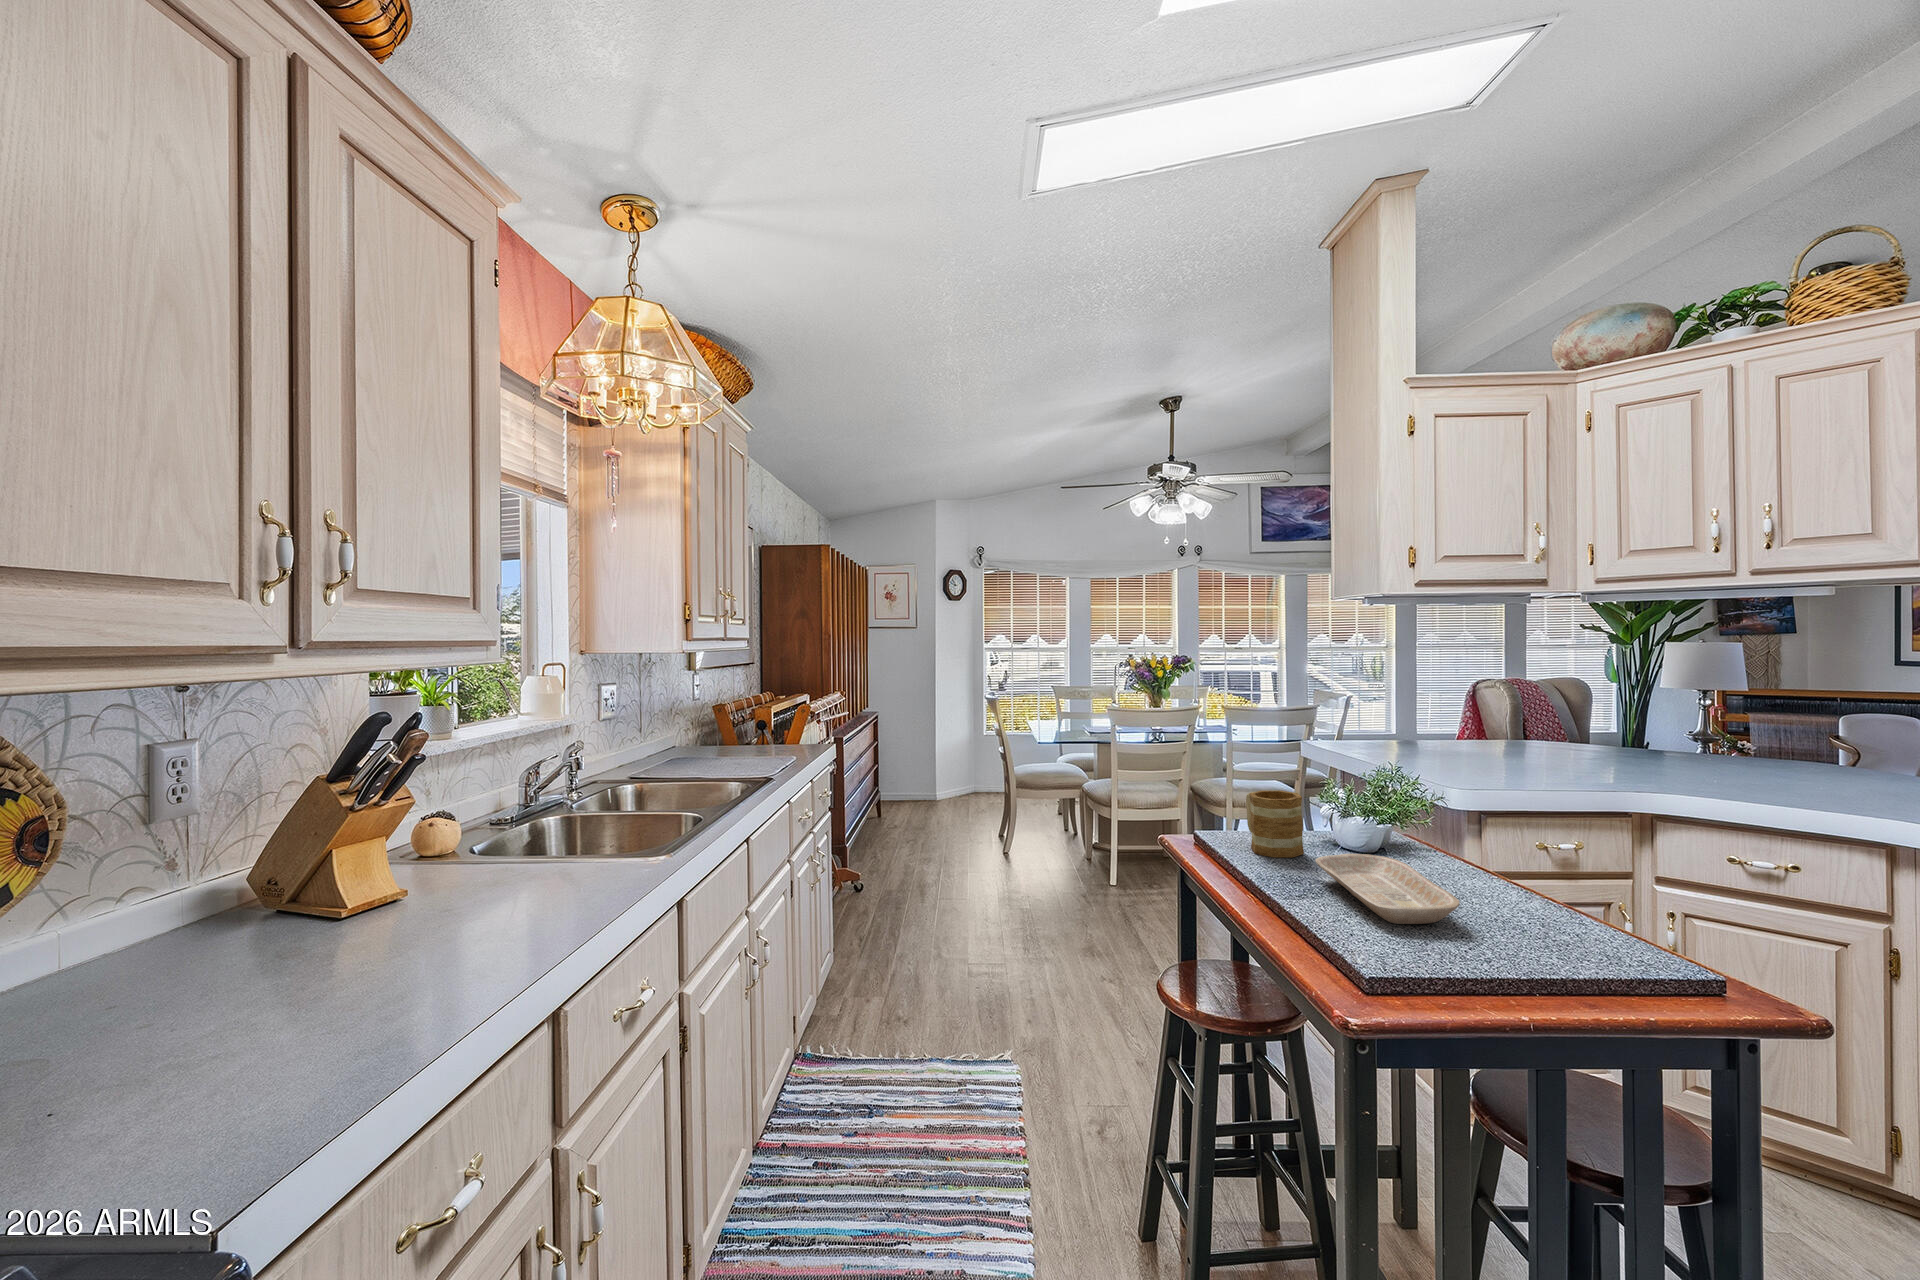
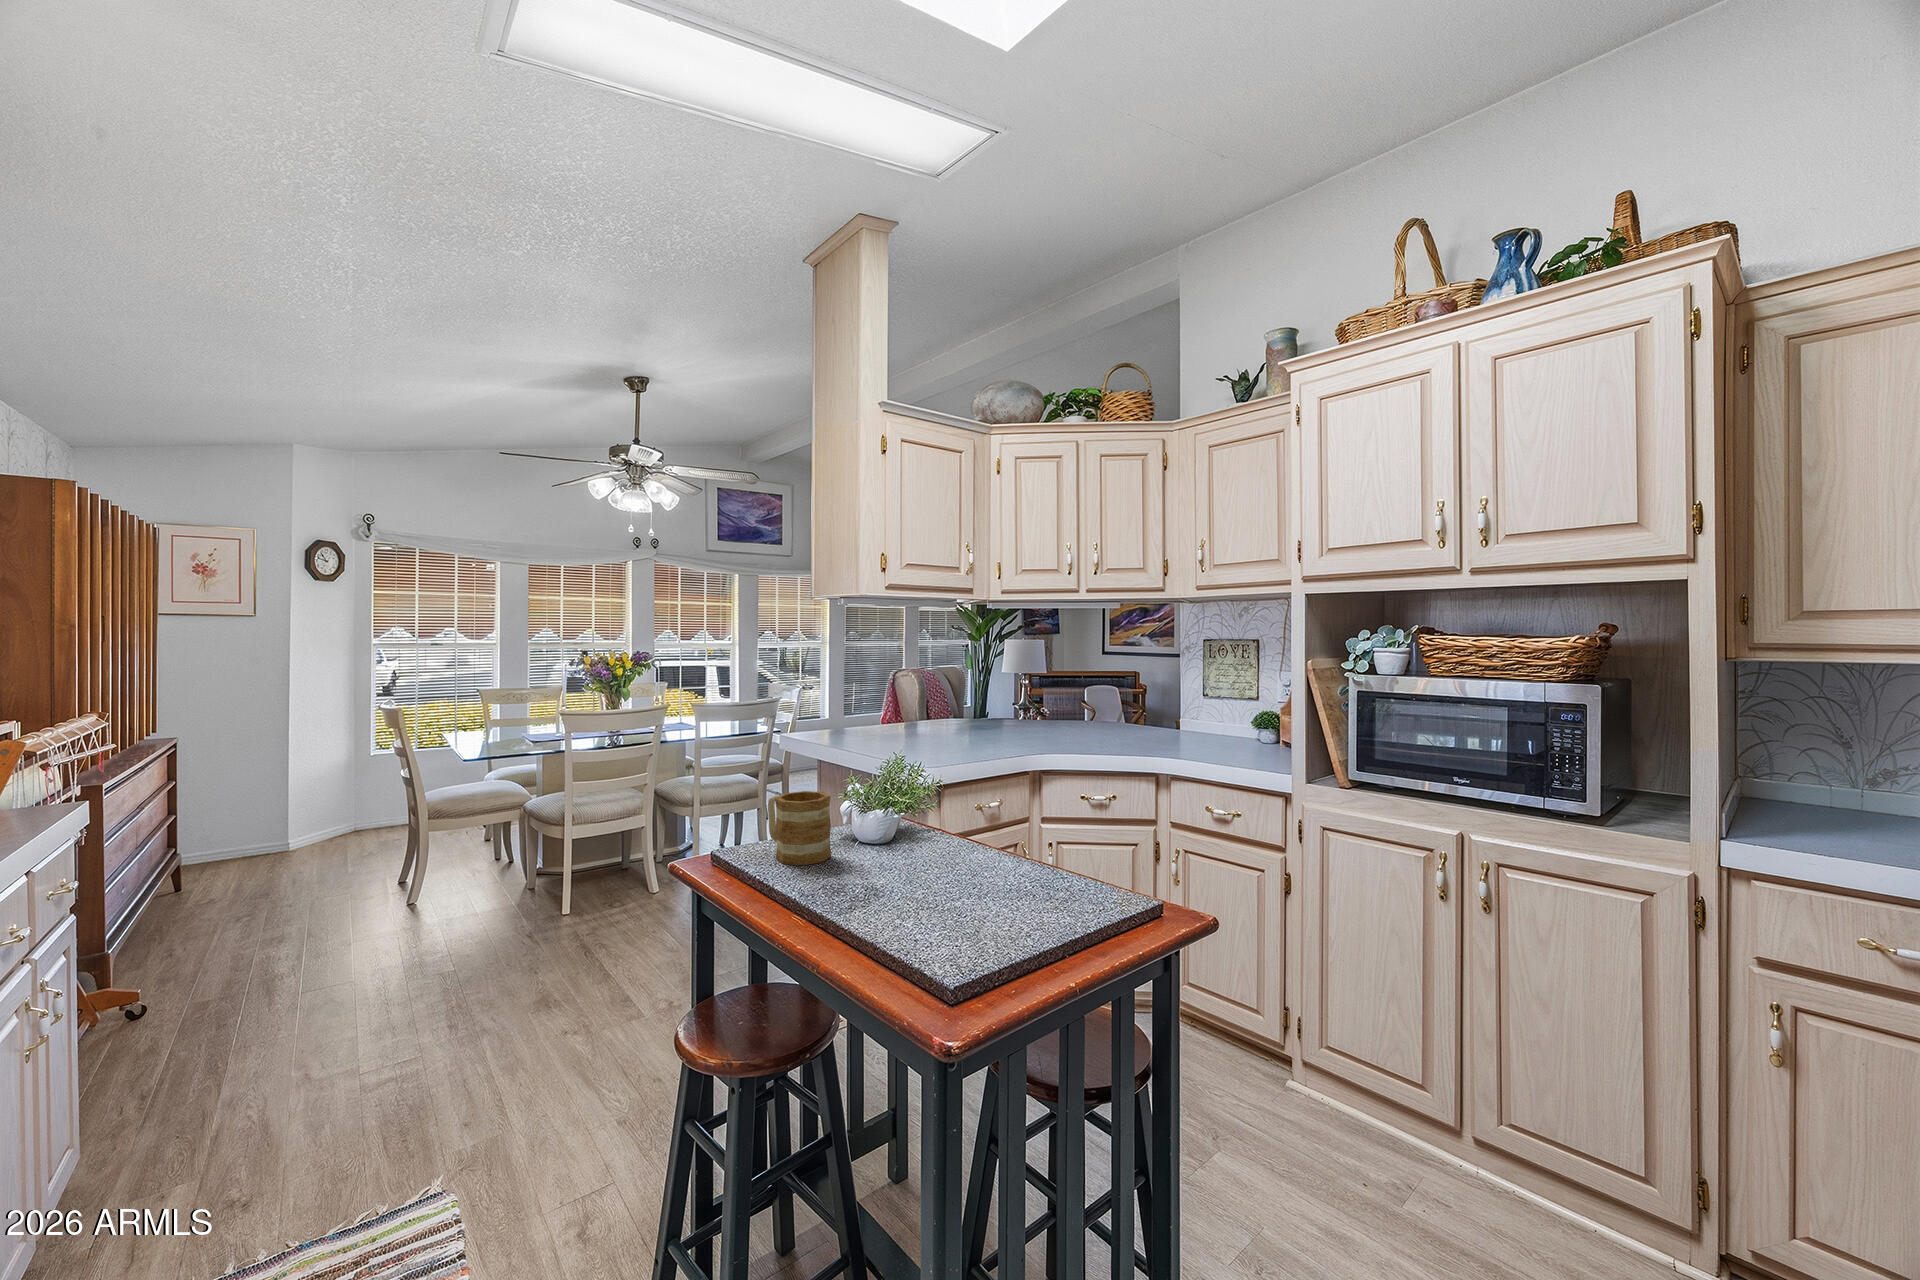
tray: present [1315,854,1460,924] -> none [855,849,1003,919]

